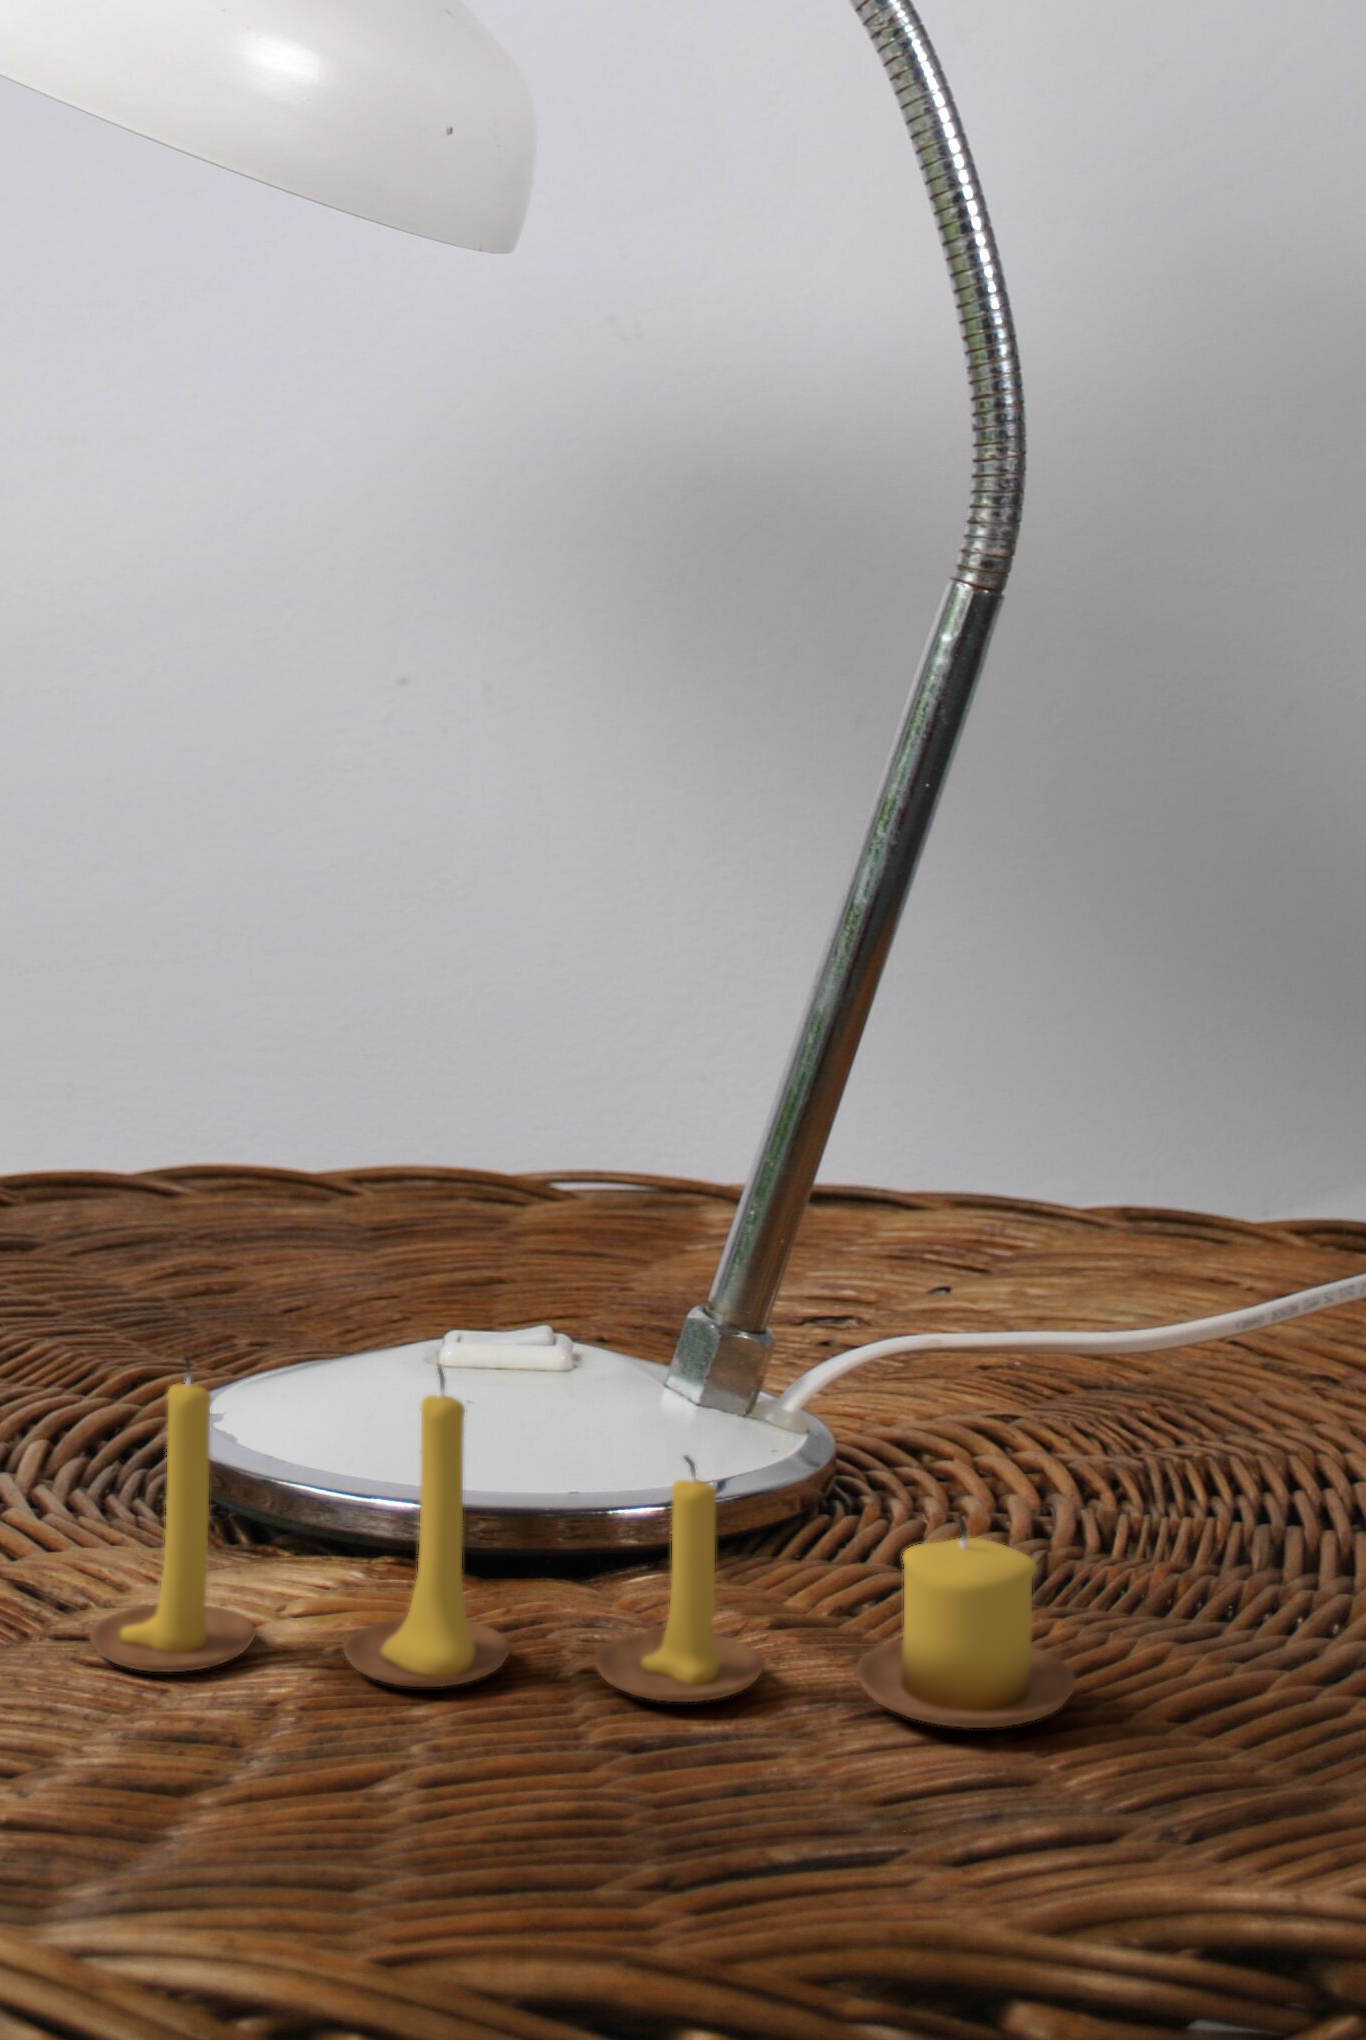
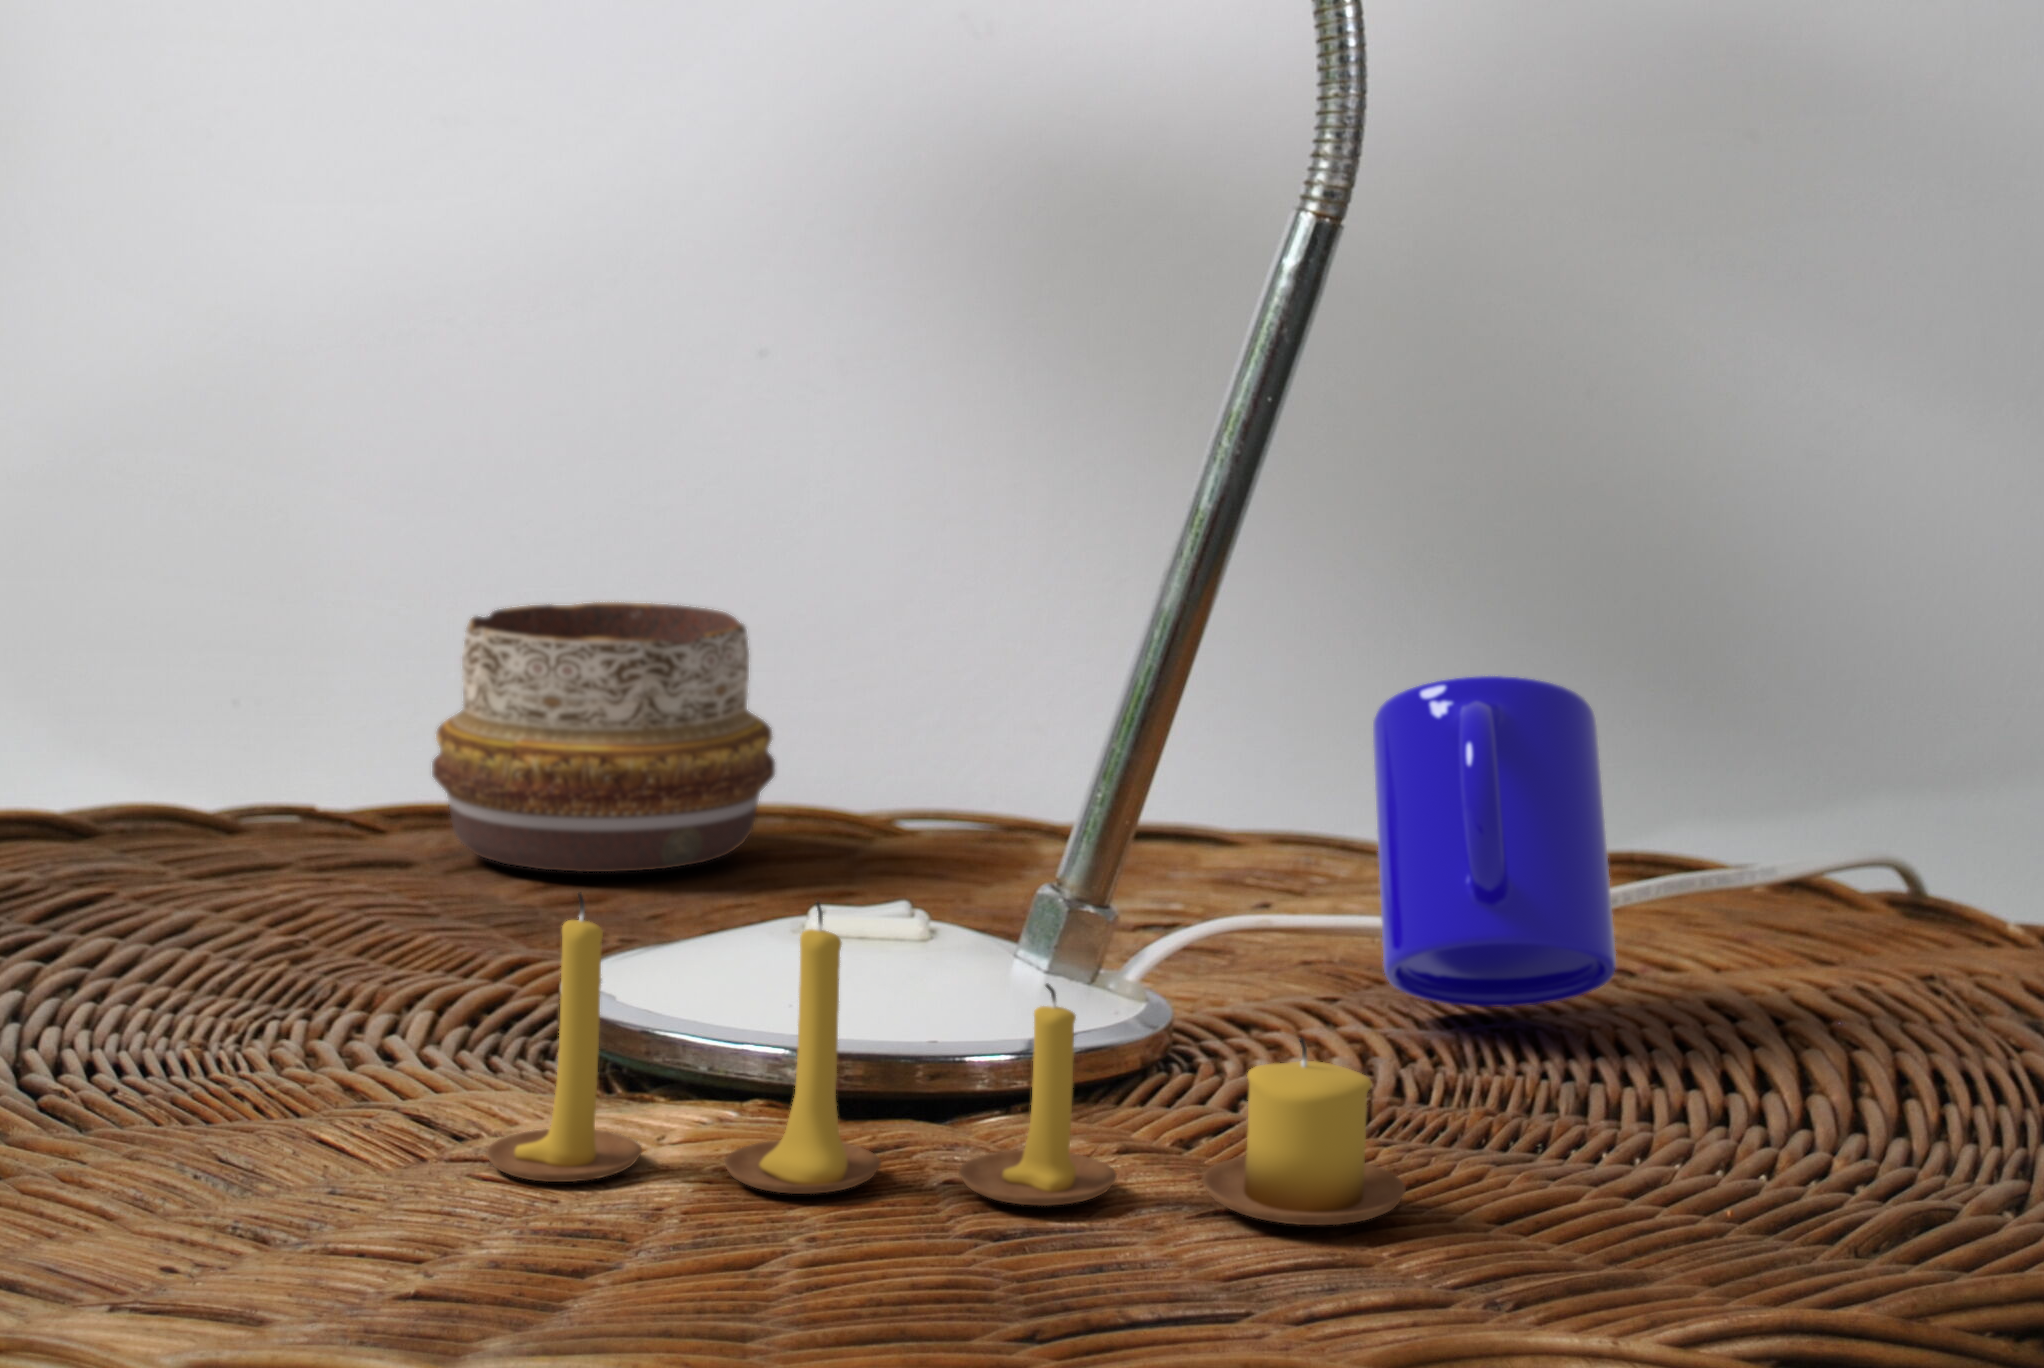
decorative bowl: none [50,950,417,1255] -> present [432,602,775,872]
mug: none [1050,1069,1317,1426] -> present [1373,676,1616,1007]

